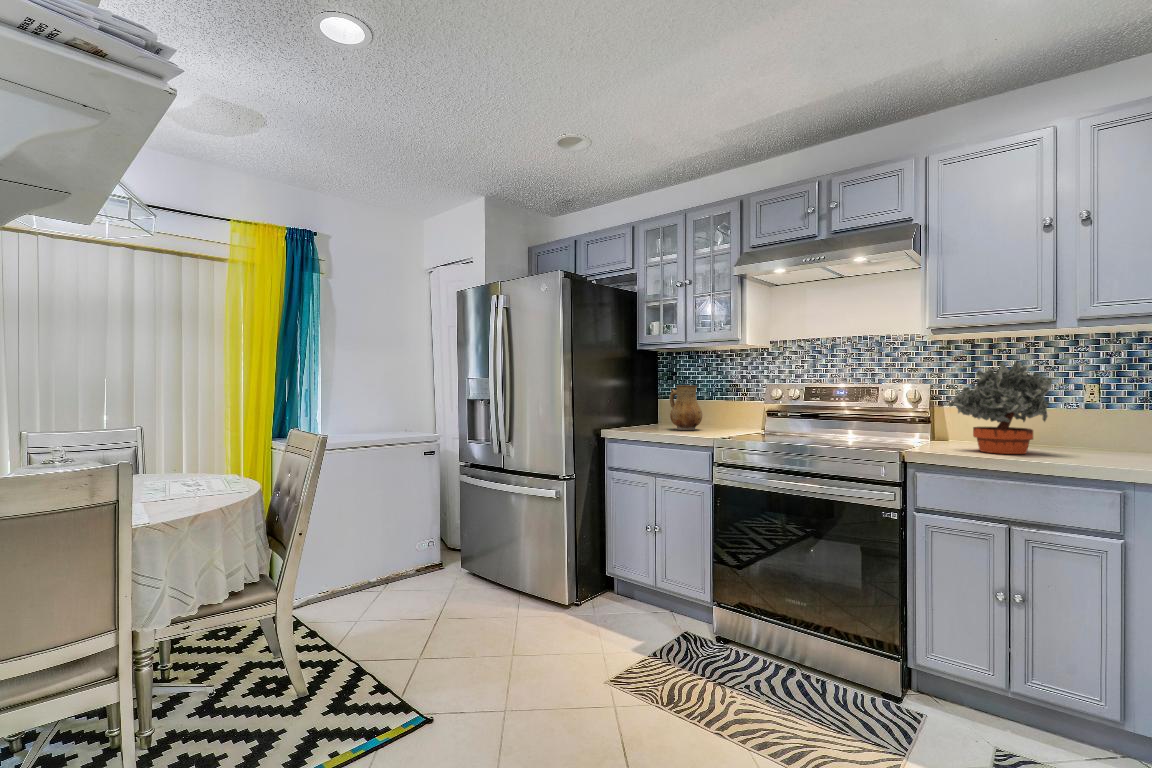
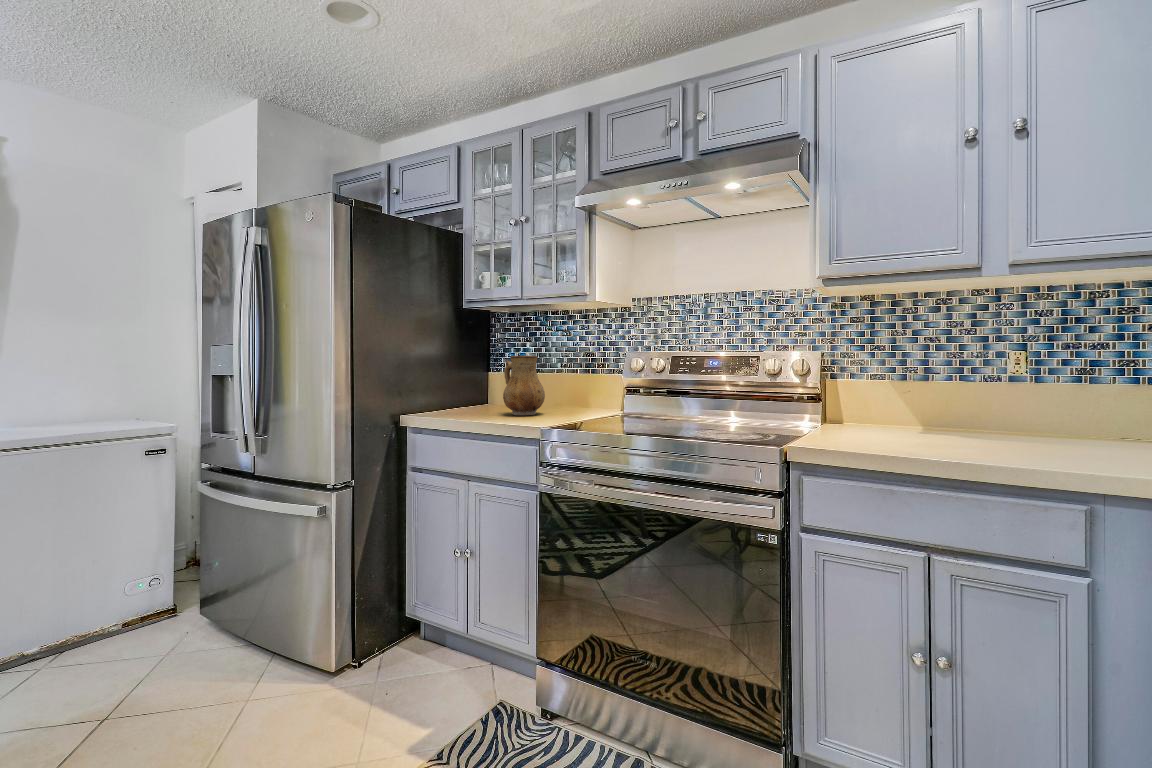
potted plant: present [949,360,1052,454] -> none [846,315,981,449]

